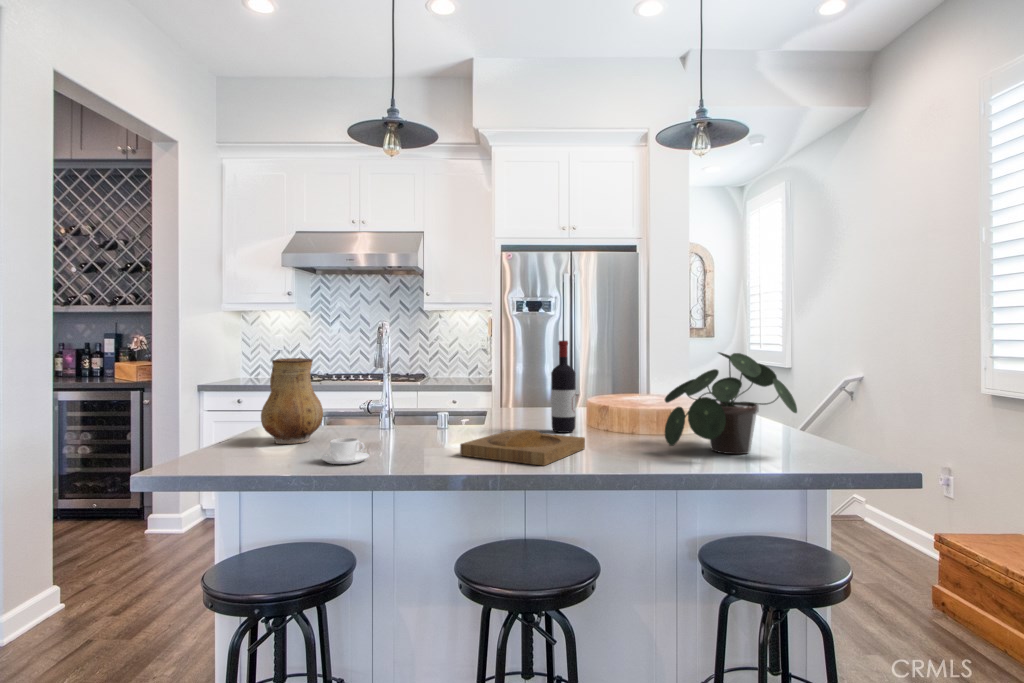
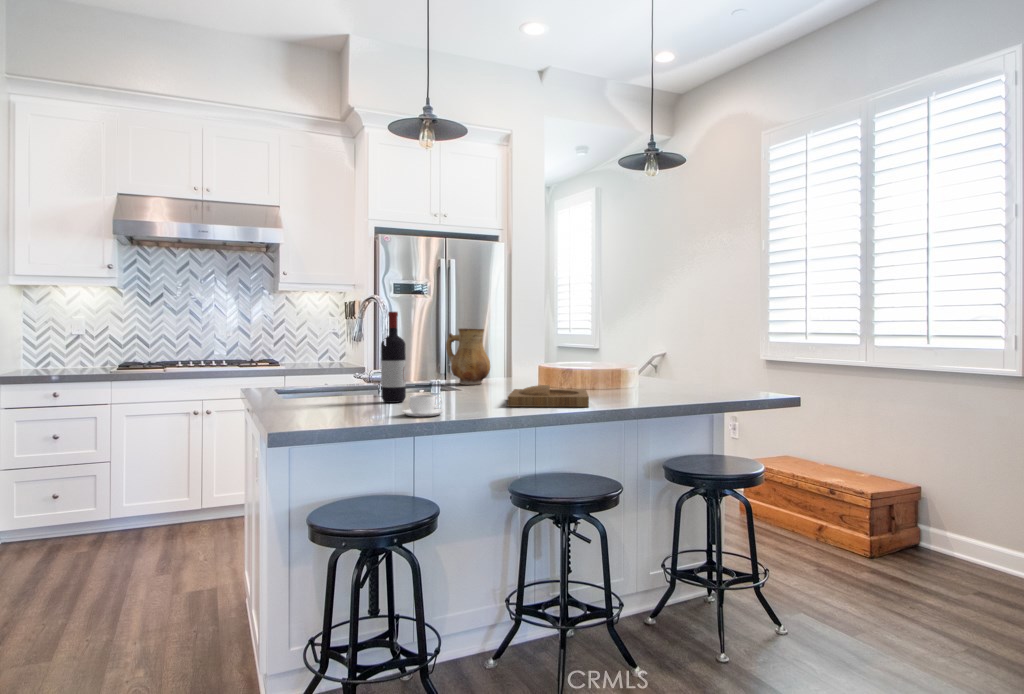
wine bottle: present [551,341,576,433] -> present [381,312,406,403]
potted plant: present [665,352,797,454] -> none [626,321,729,395]
ceramic pitcher: present [261,358,323,444] -> present [446,328,490,385]

